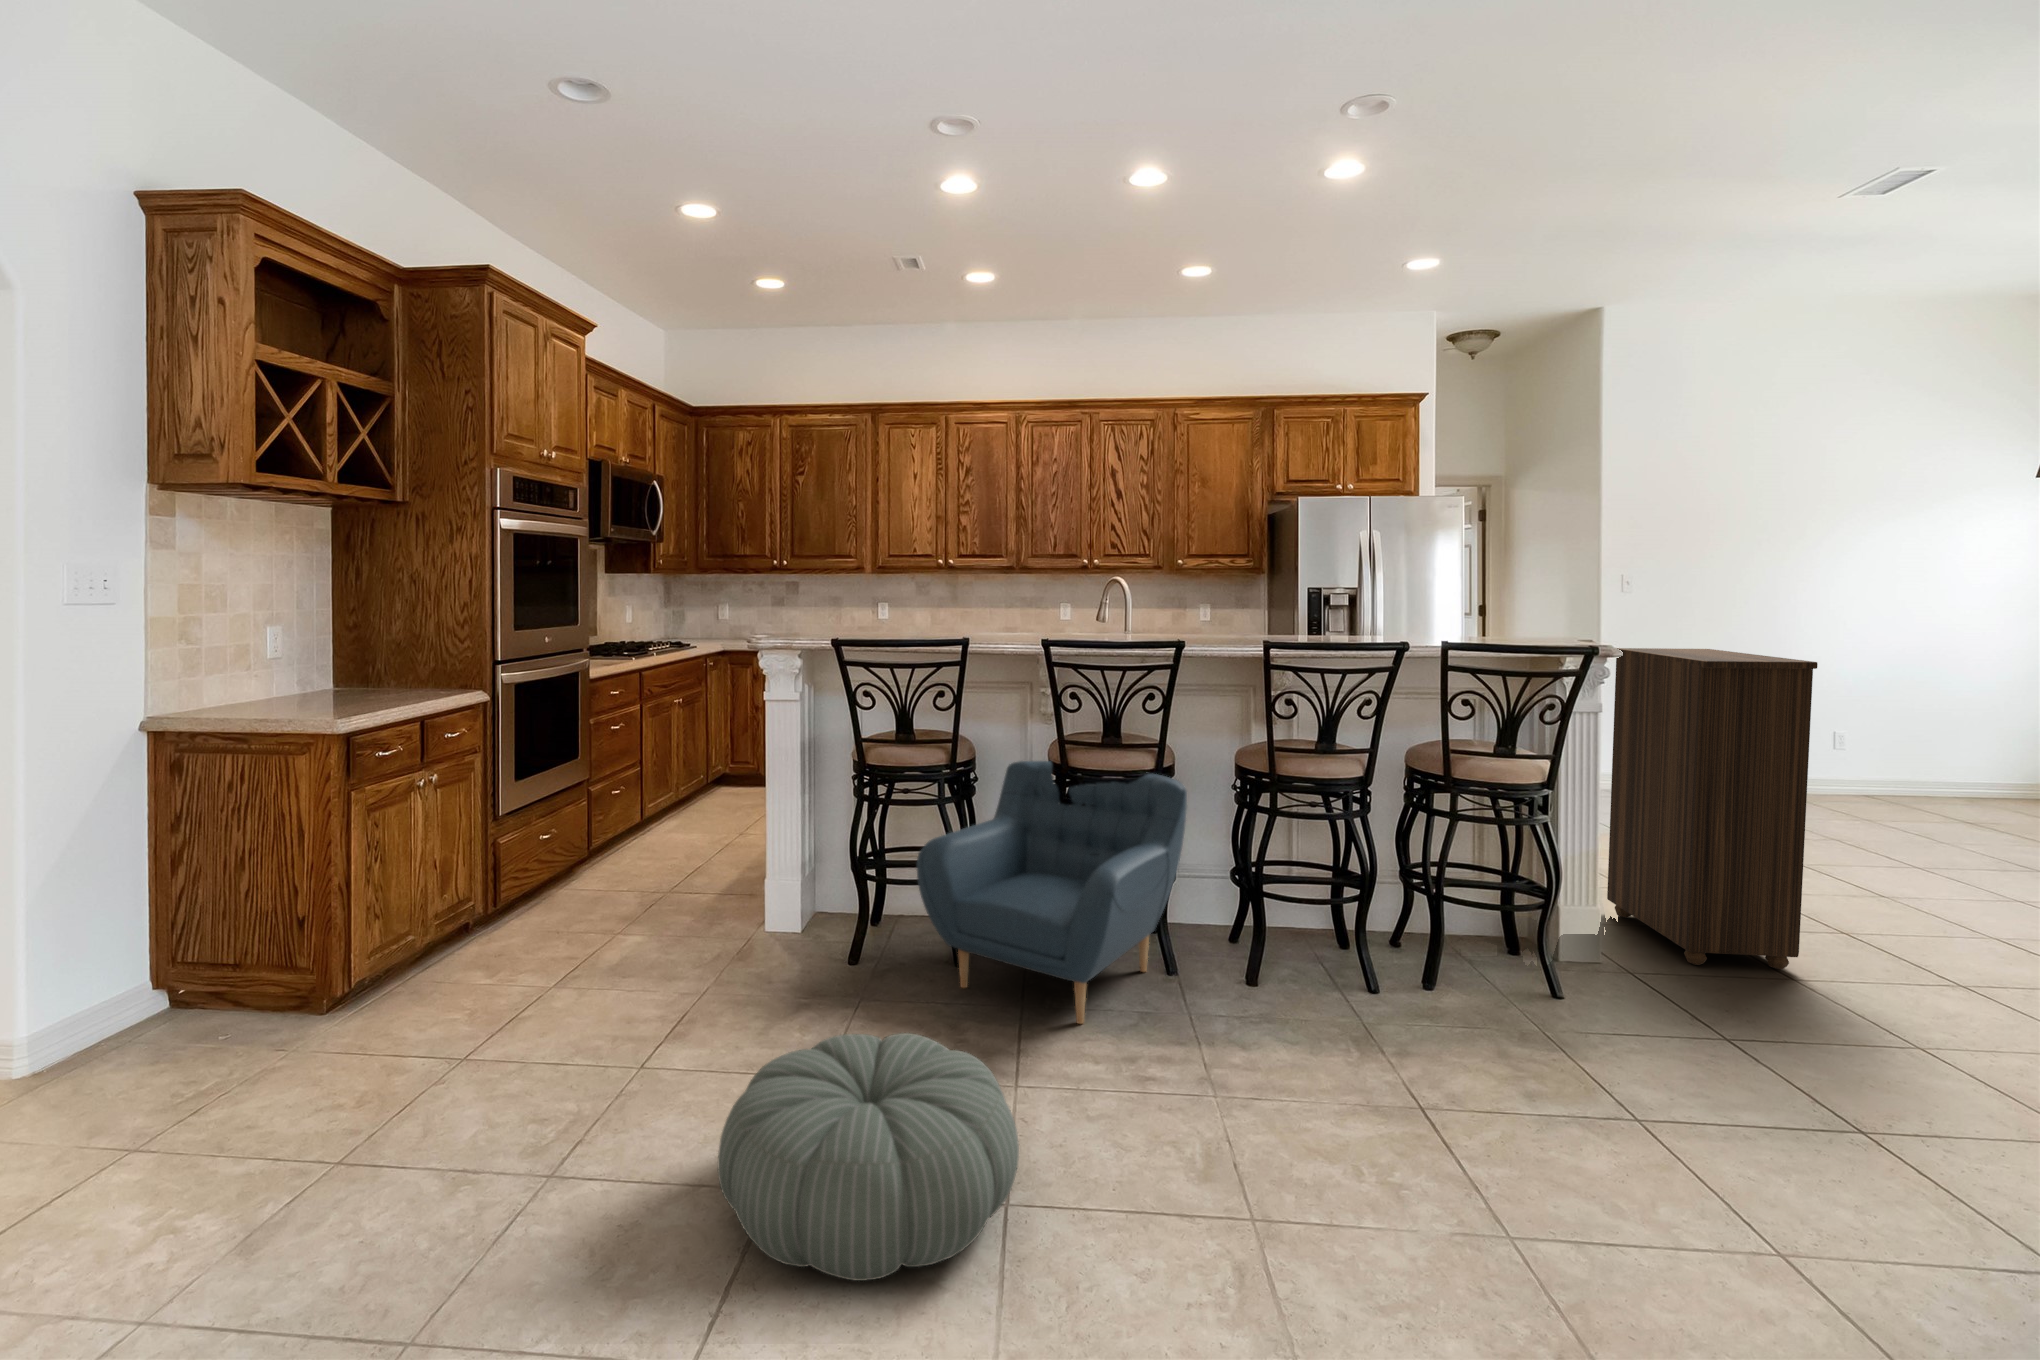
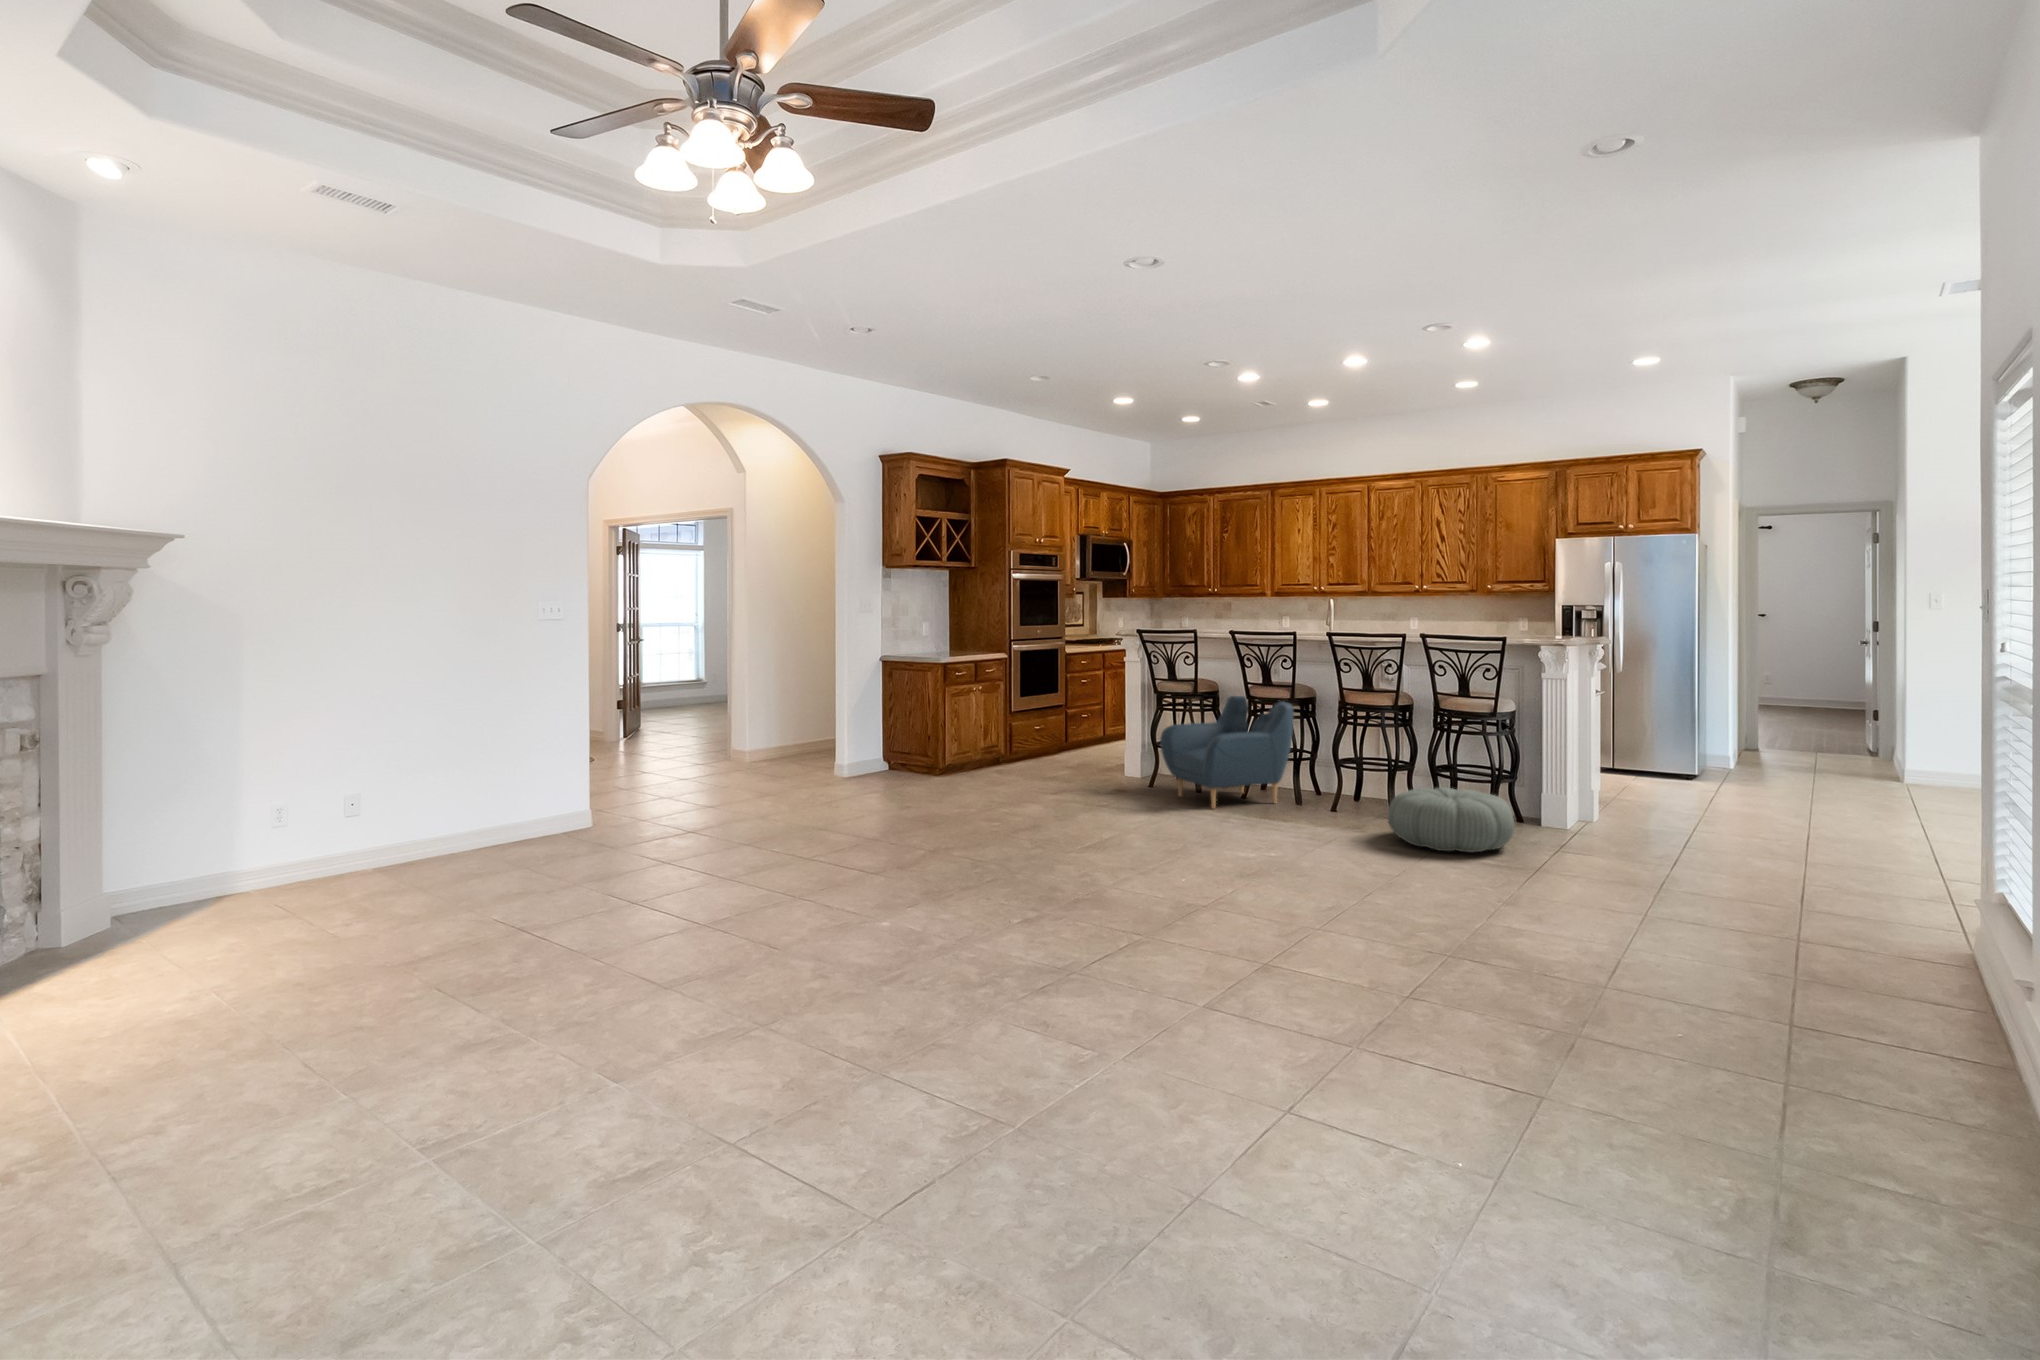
bookshelf: present [1607,648,1818,969] -> none [1602,645,1697,844]
pouf: present [718,1033,1019,1281] -> present [1388,788,1514,852]

